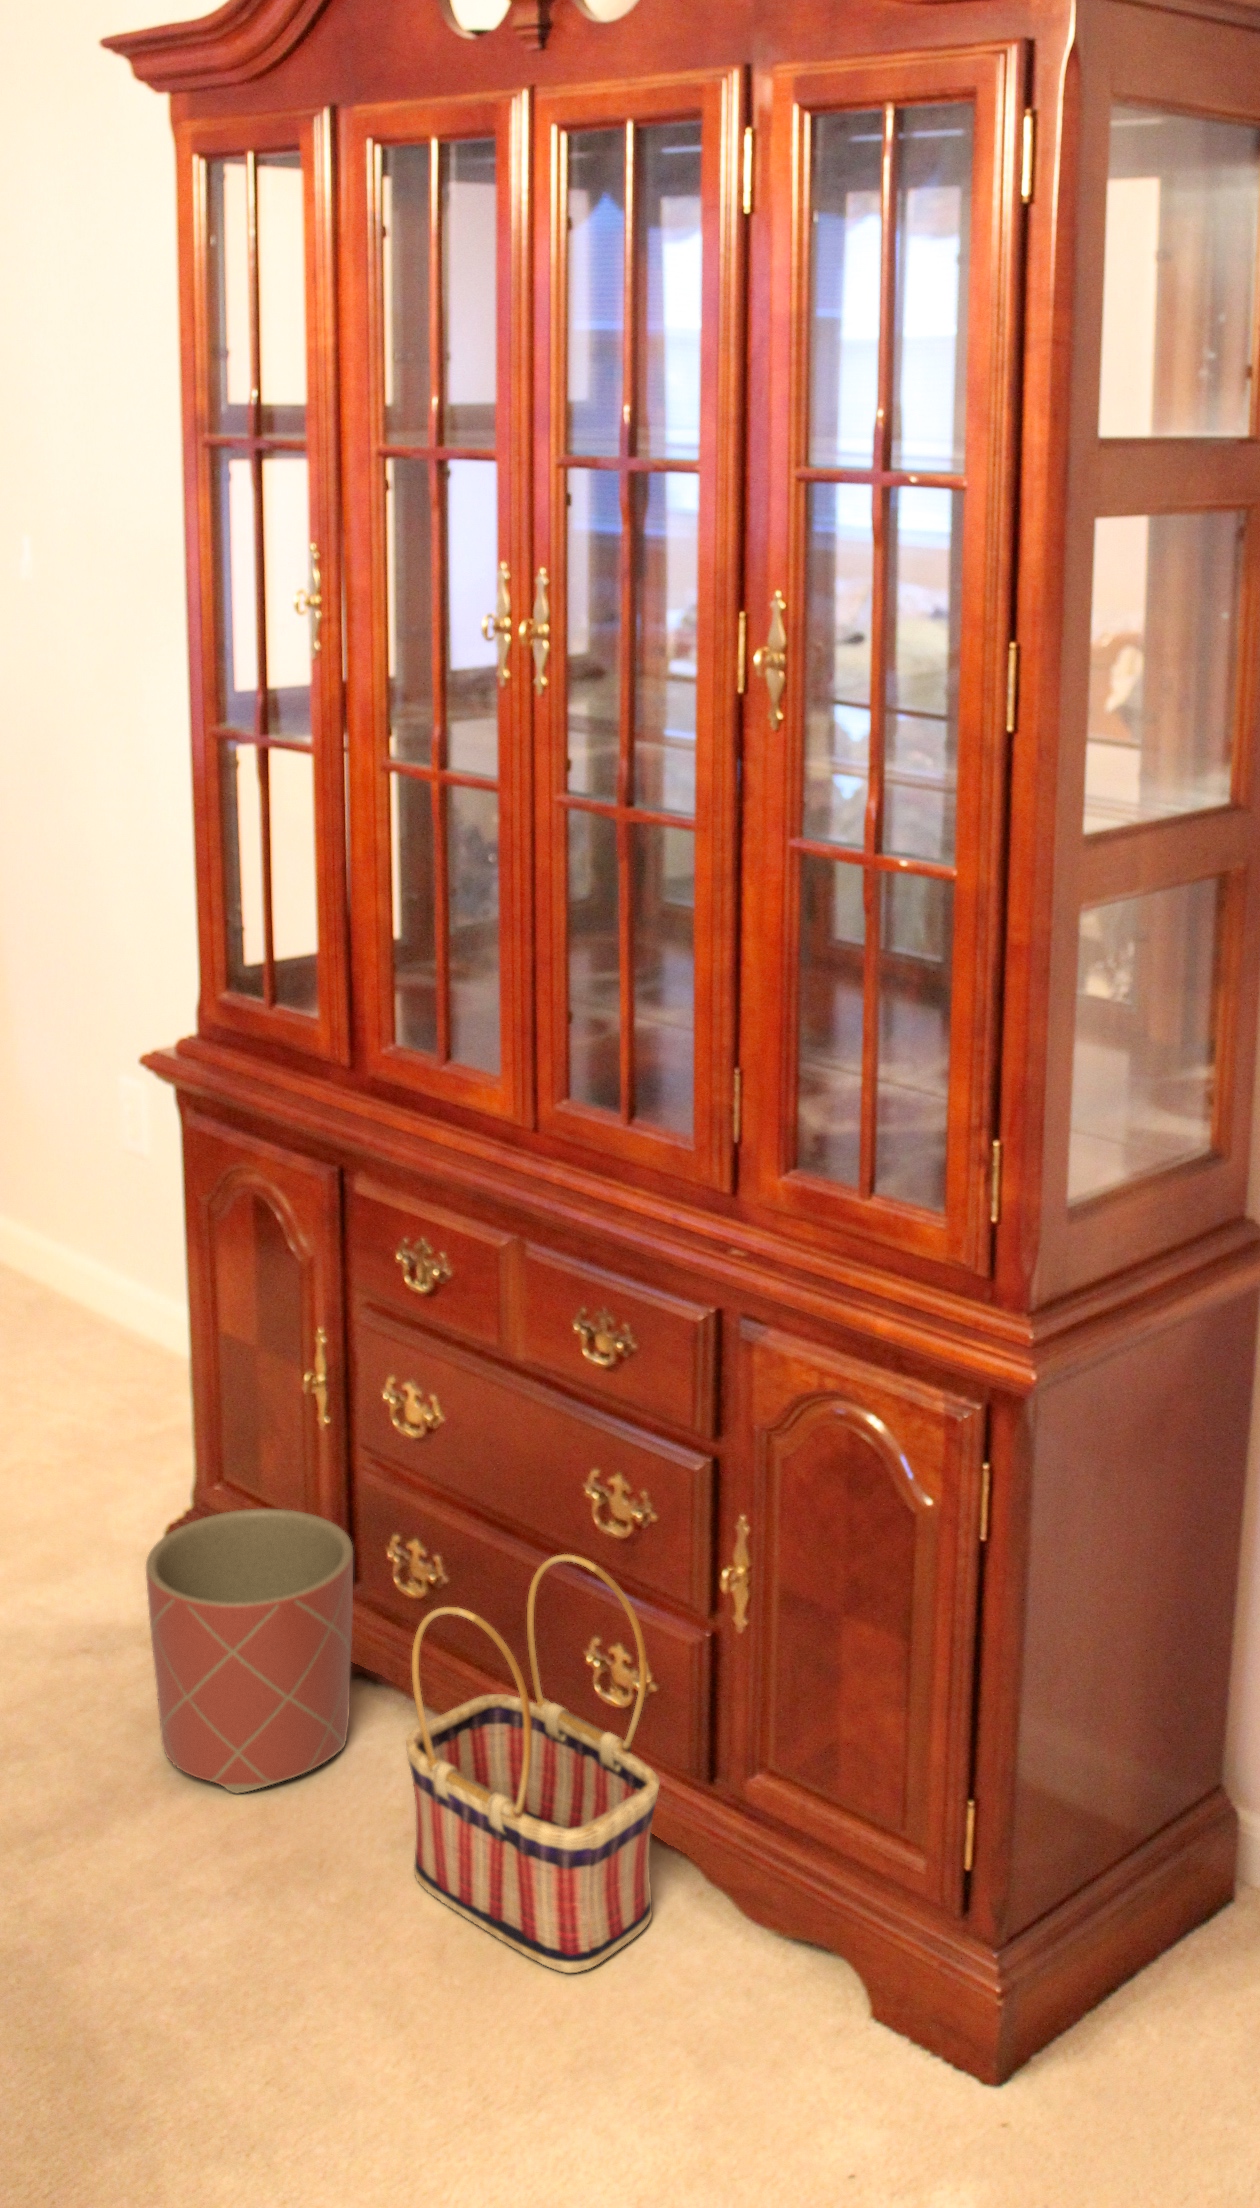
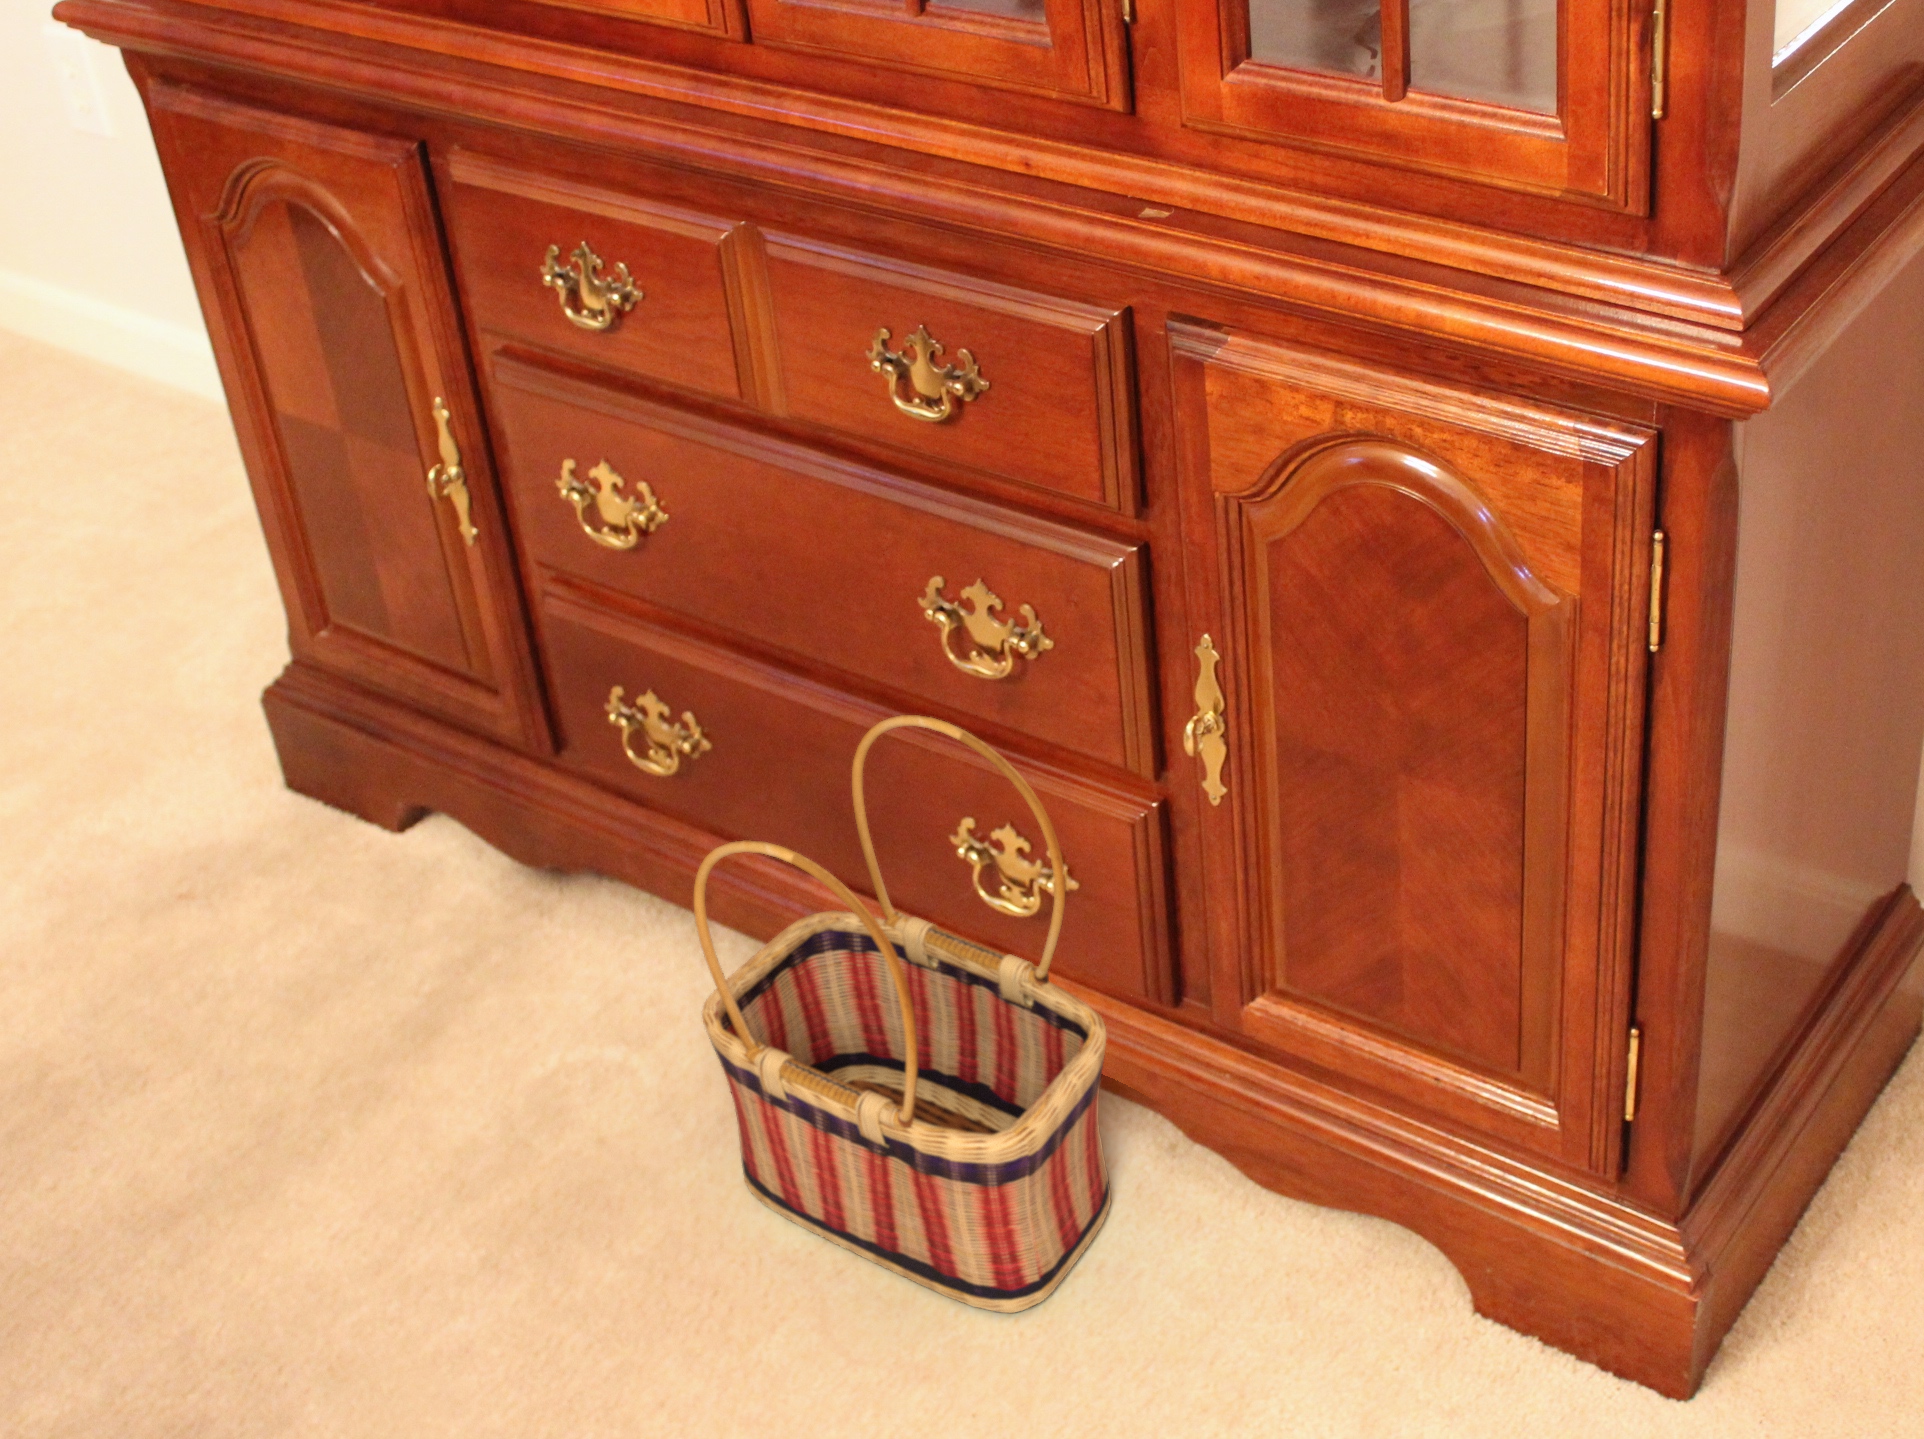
planter: present [146,1509,353,1794] -> none [239,671,597,1091]

